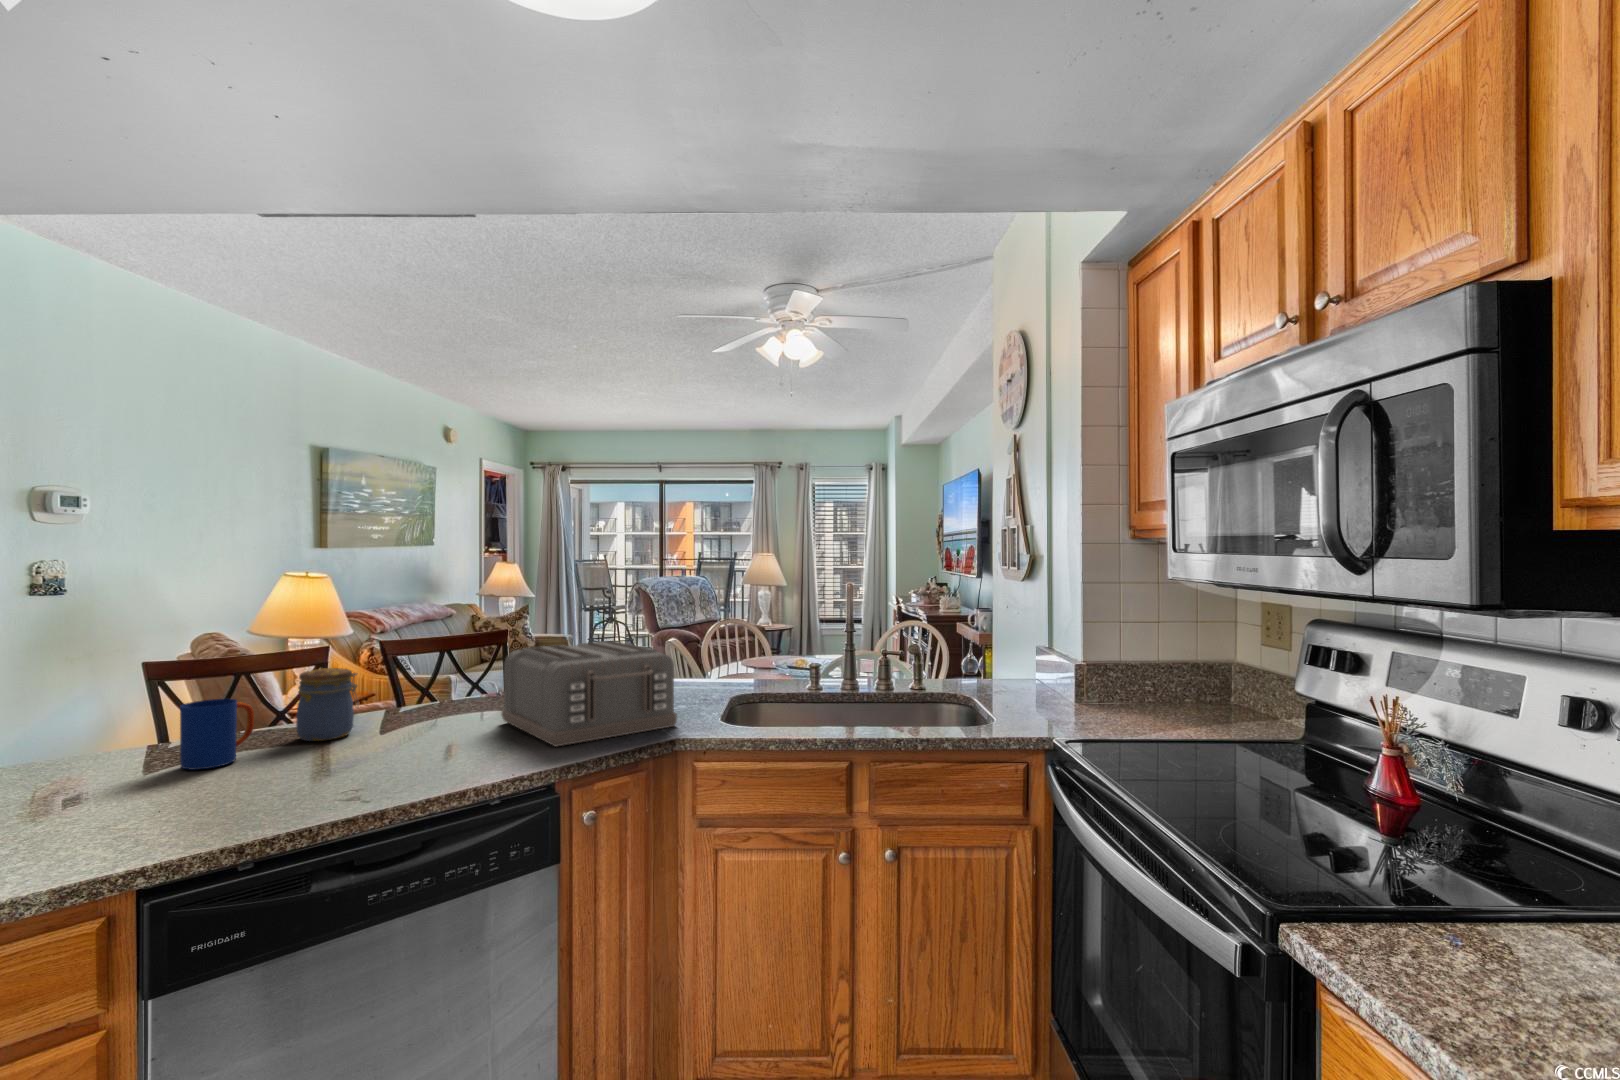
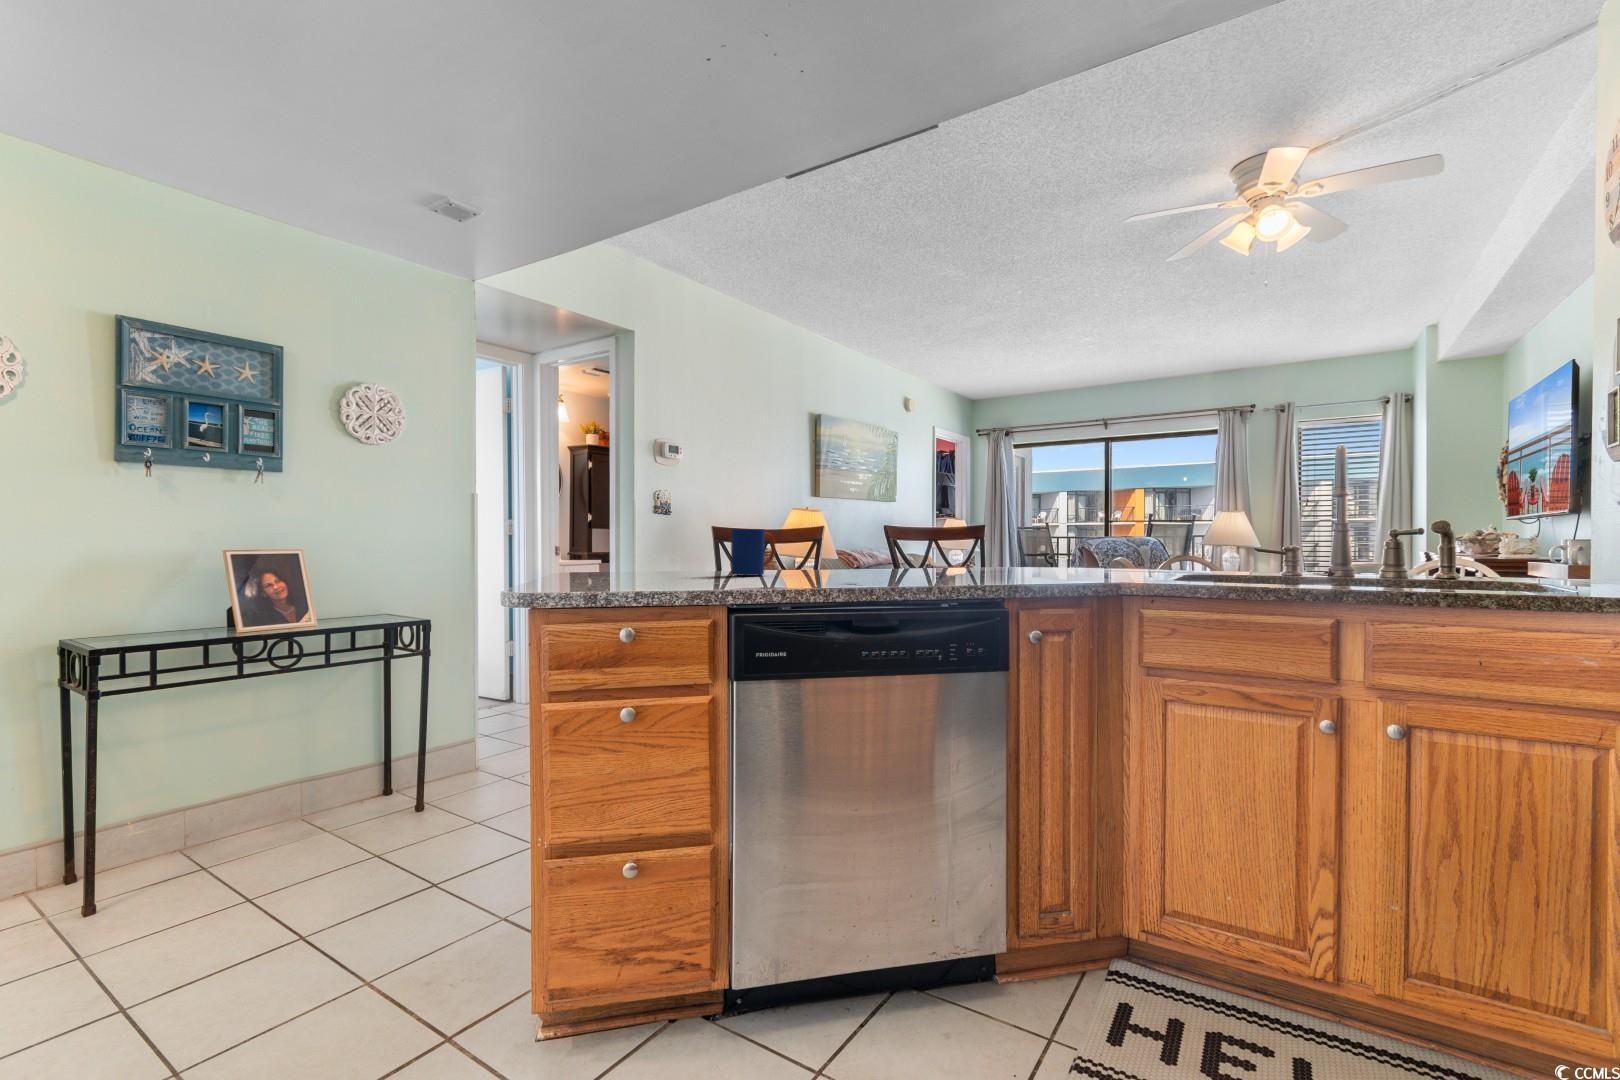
toaster: present [501,641,677,747] -> none [956,502,1126,581]
jar: present [296,668,357,741] -> none [802,519,845,574]

